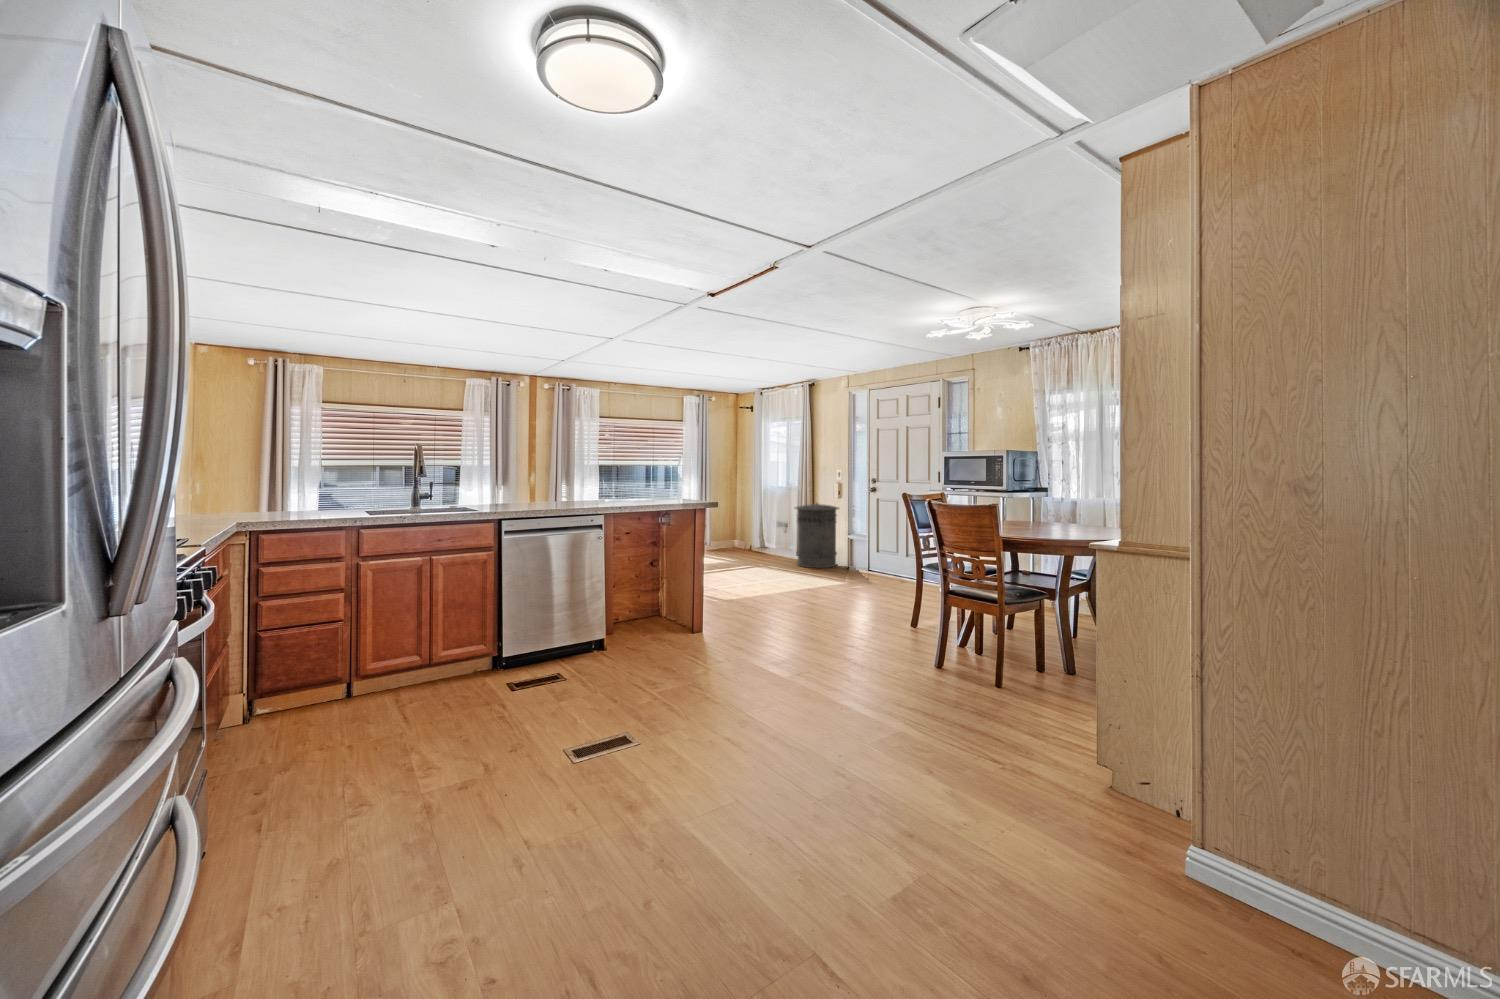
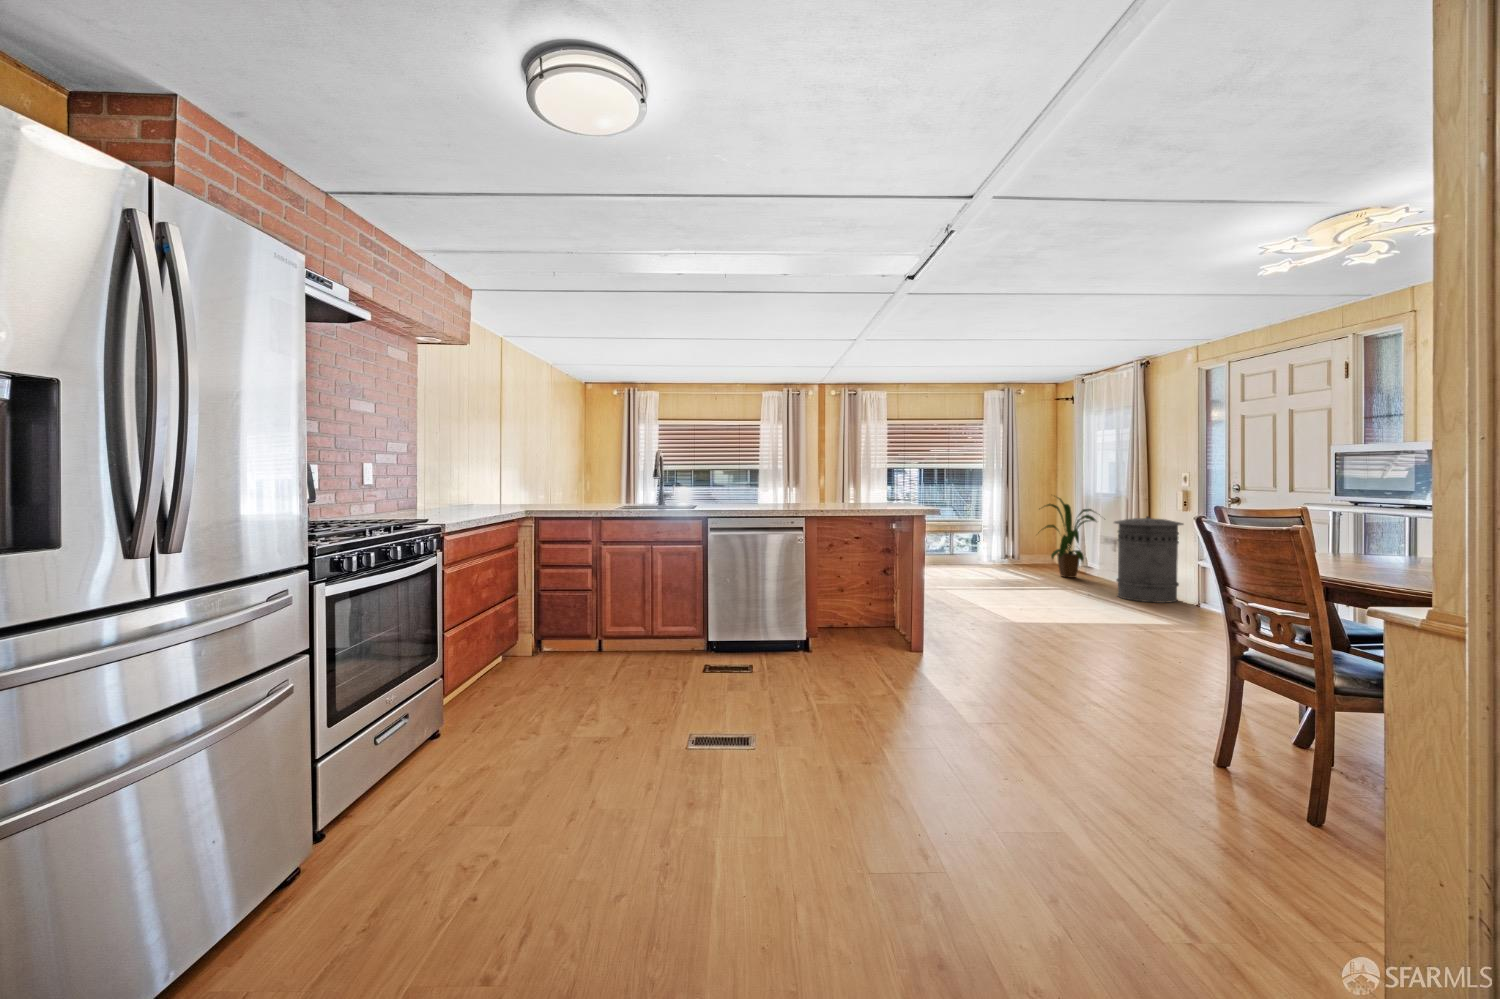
house plant: none [728,486,779,553] -> present [1044,498,1100,578]

